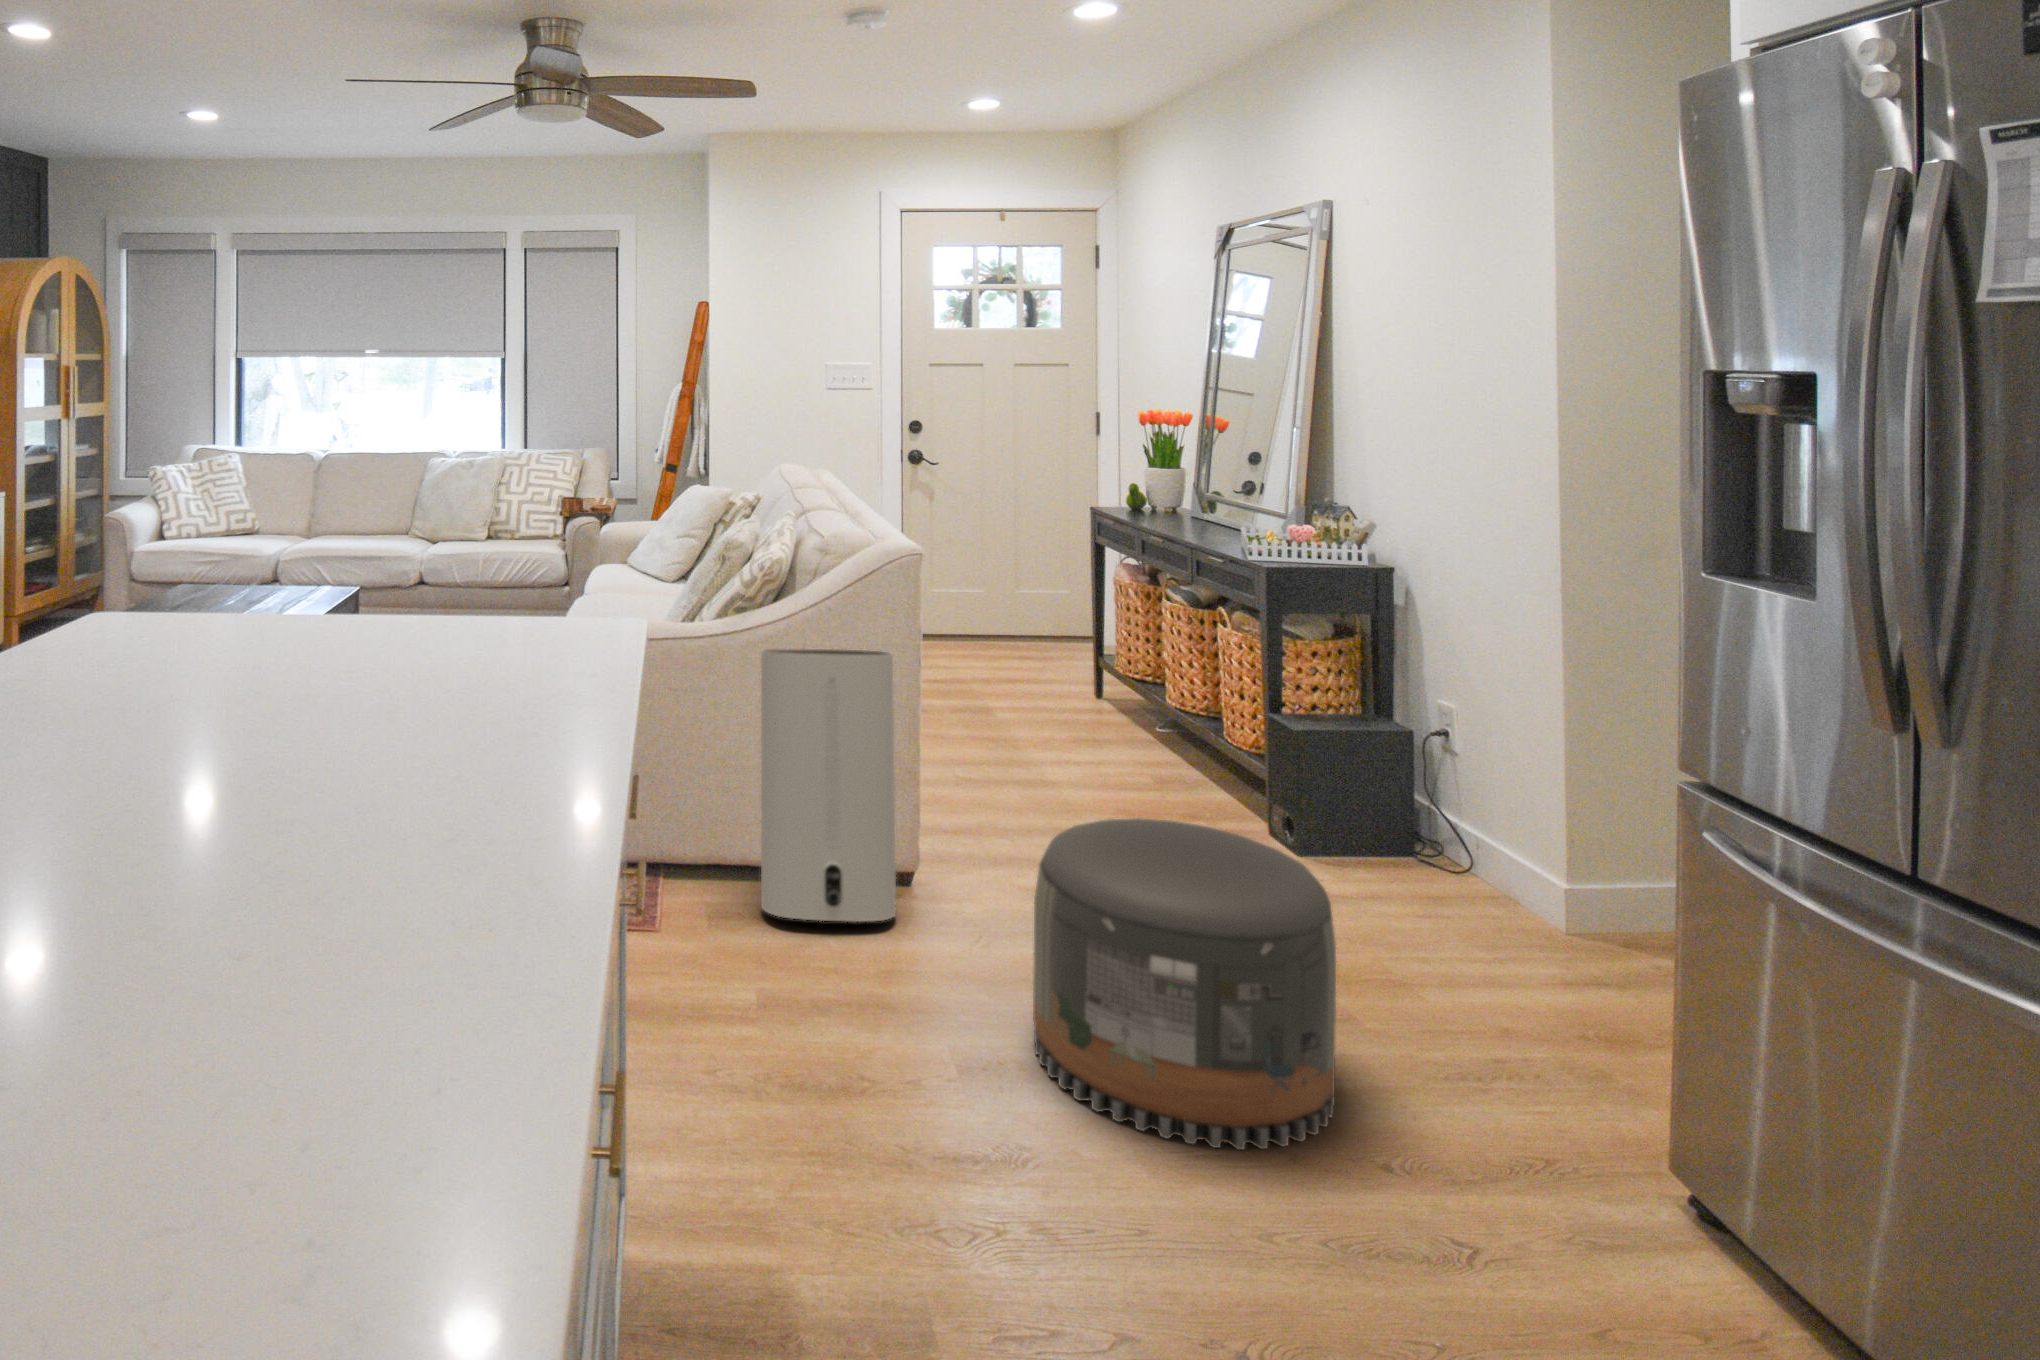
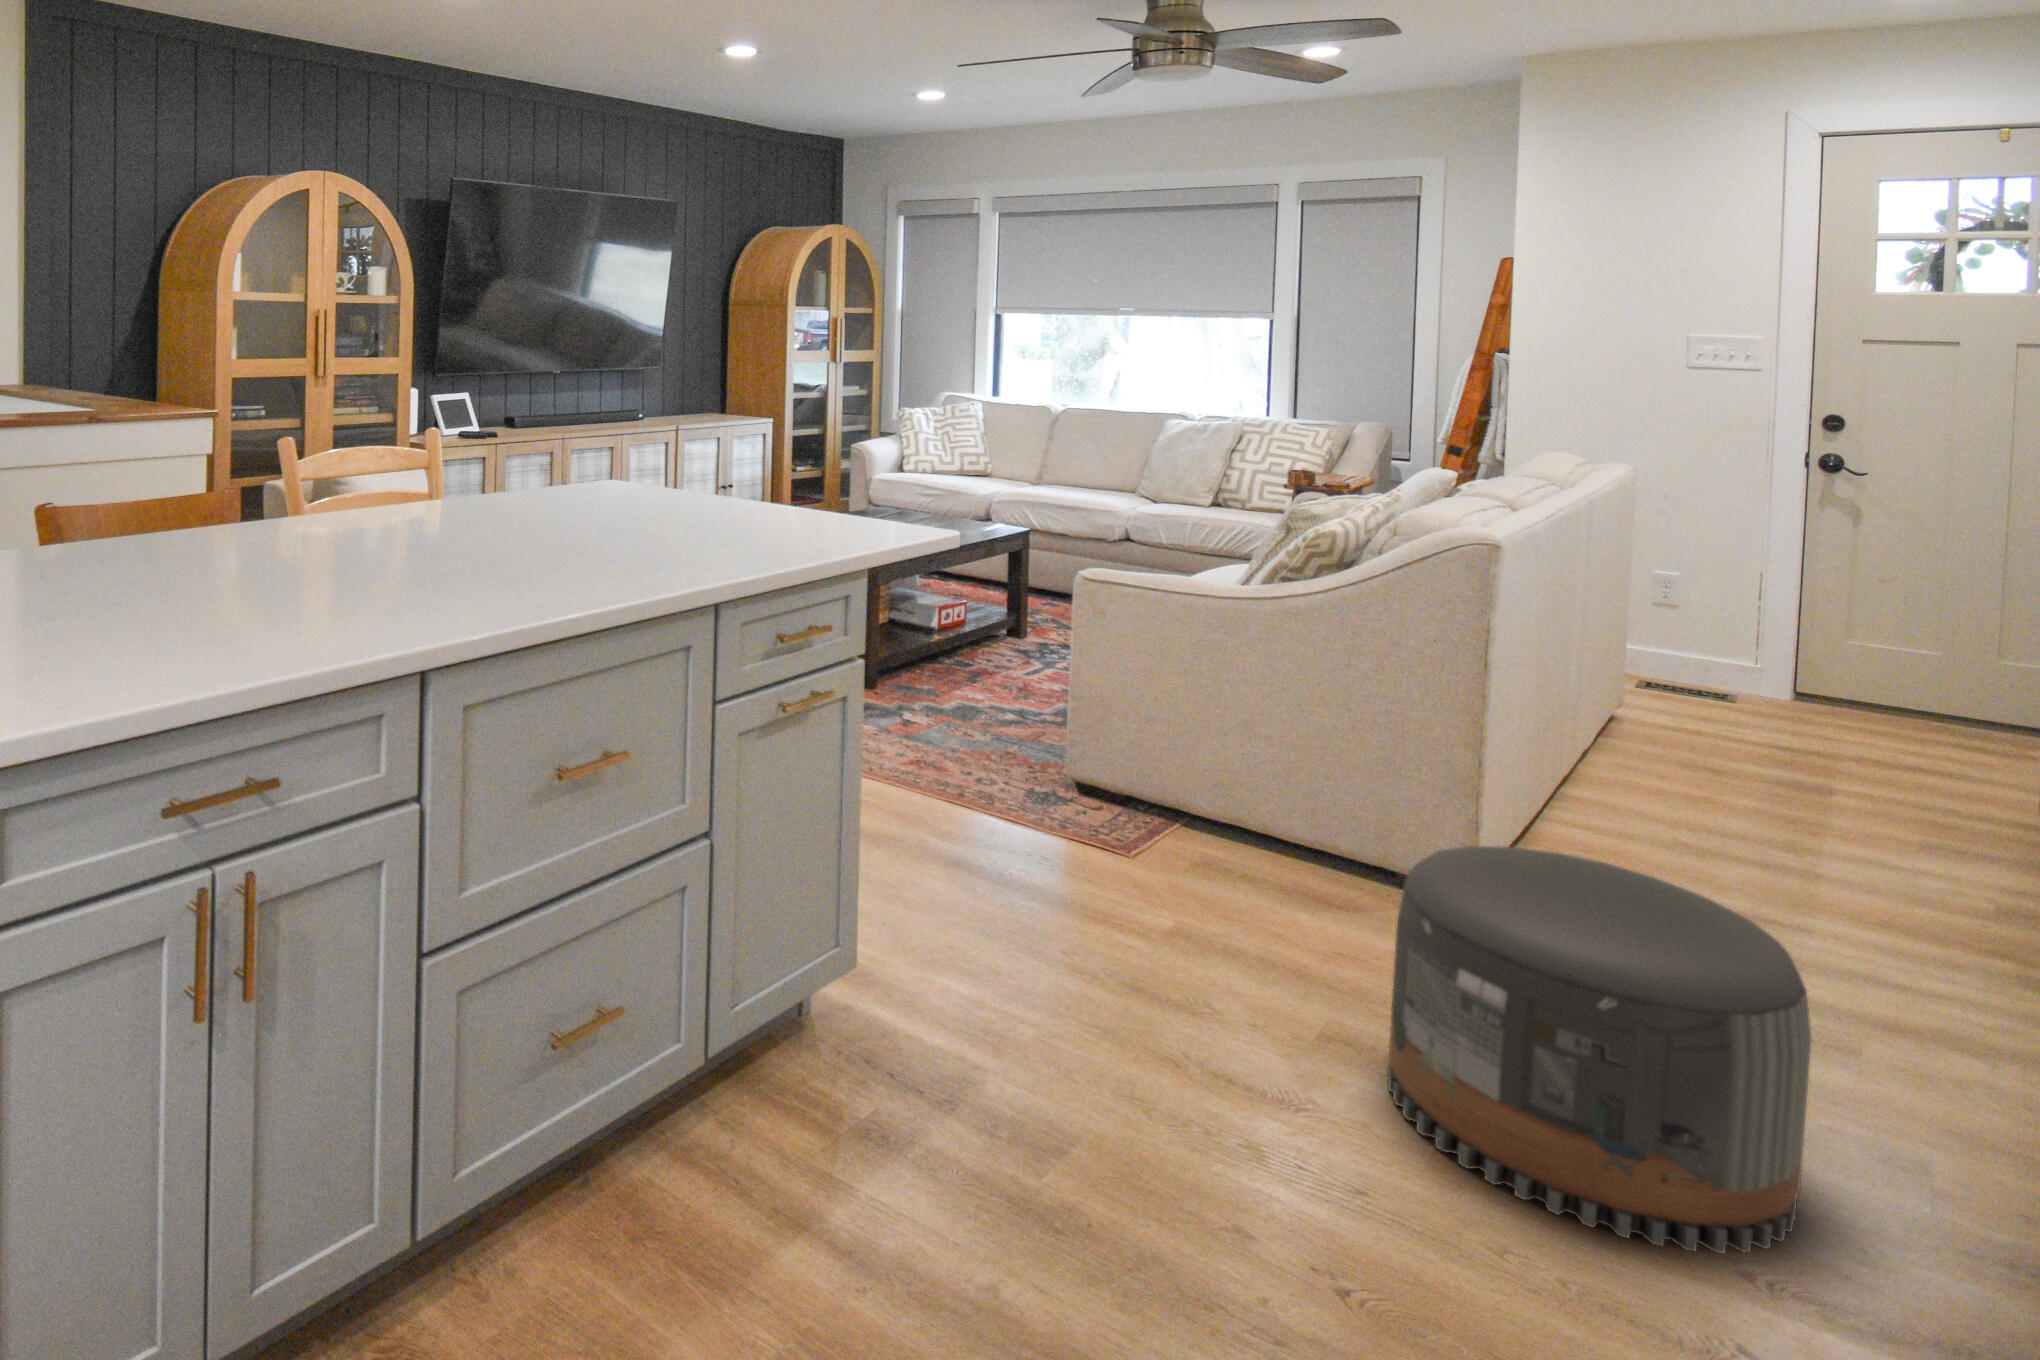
air purifier: present [761,648,896,922] -> none [1225,615,1410,917]

